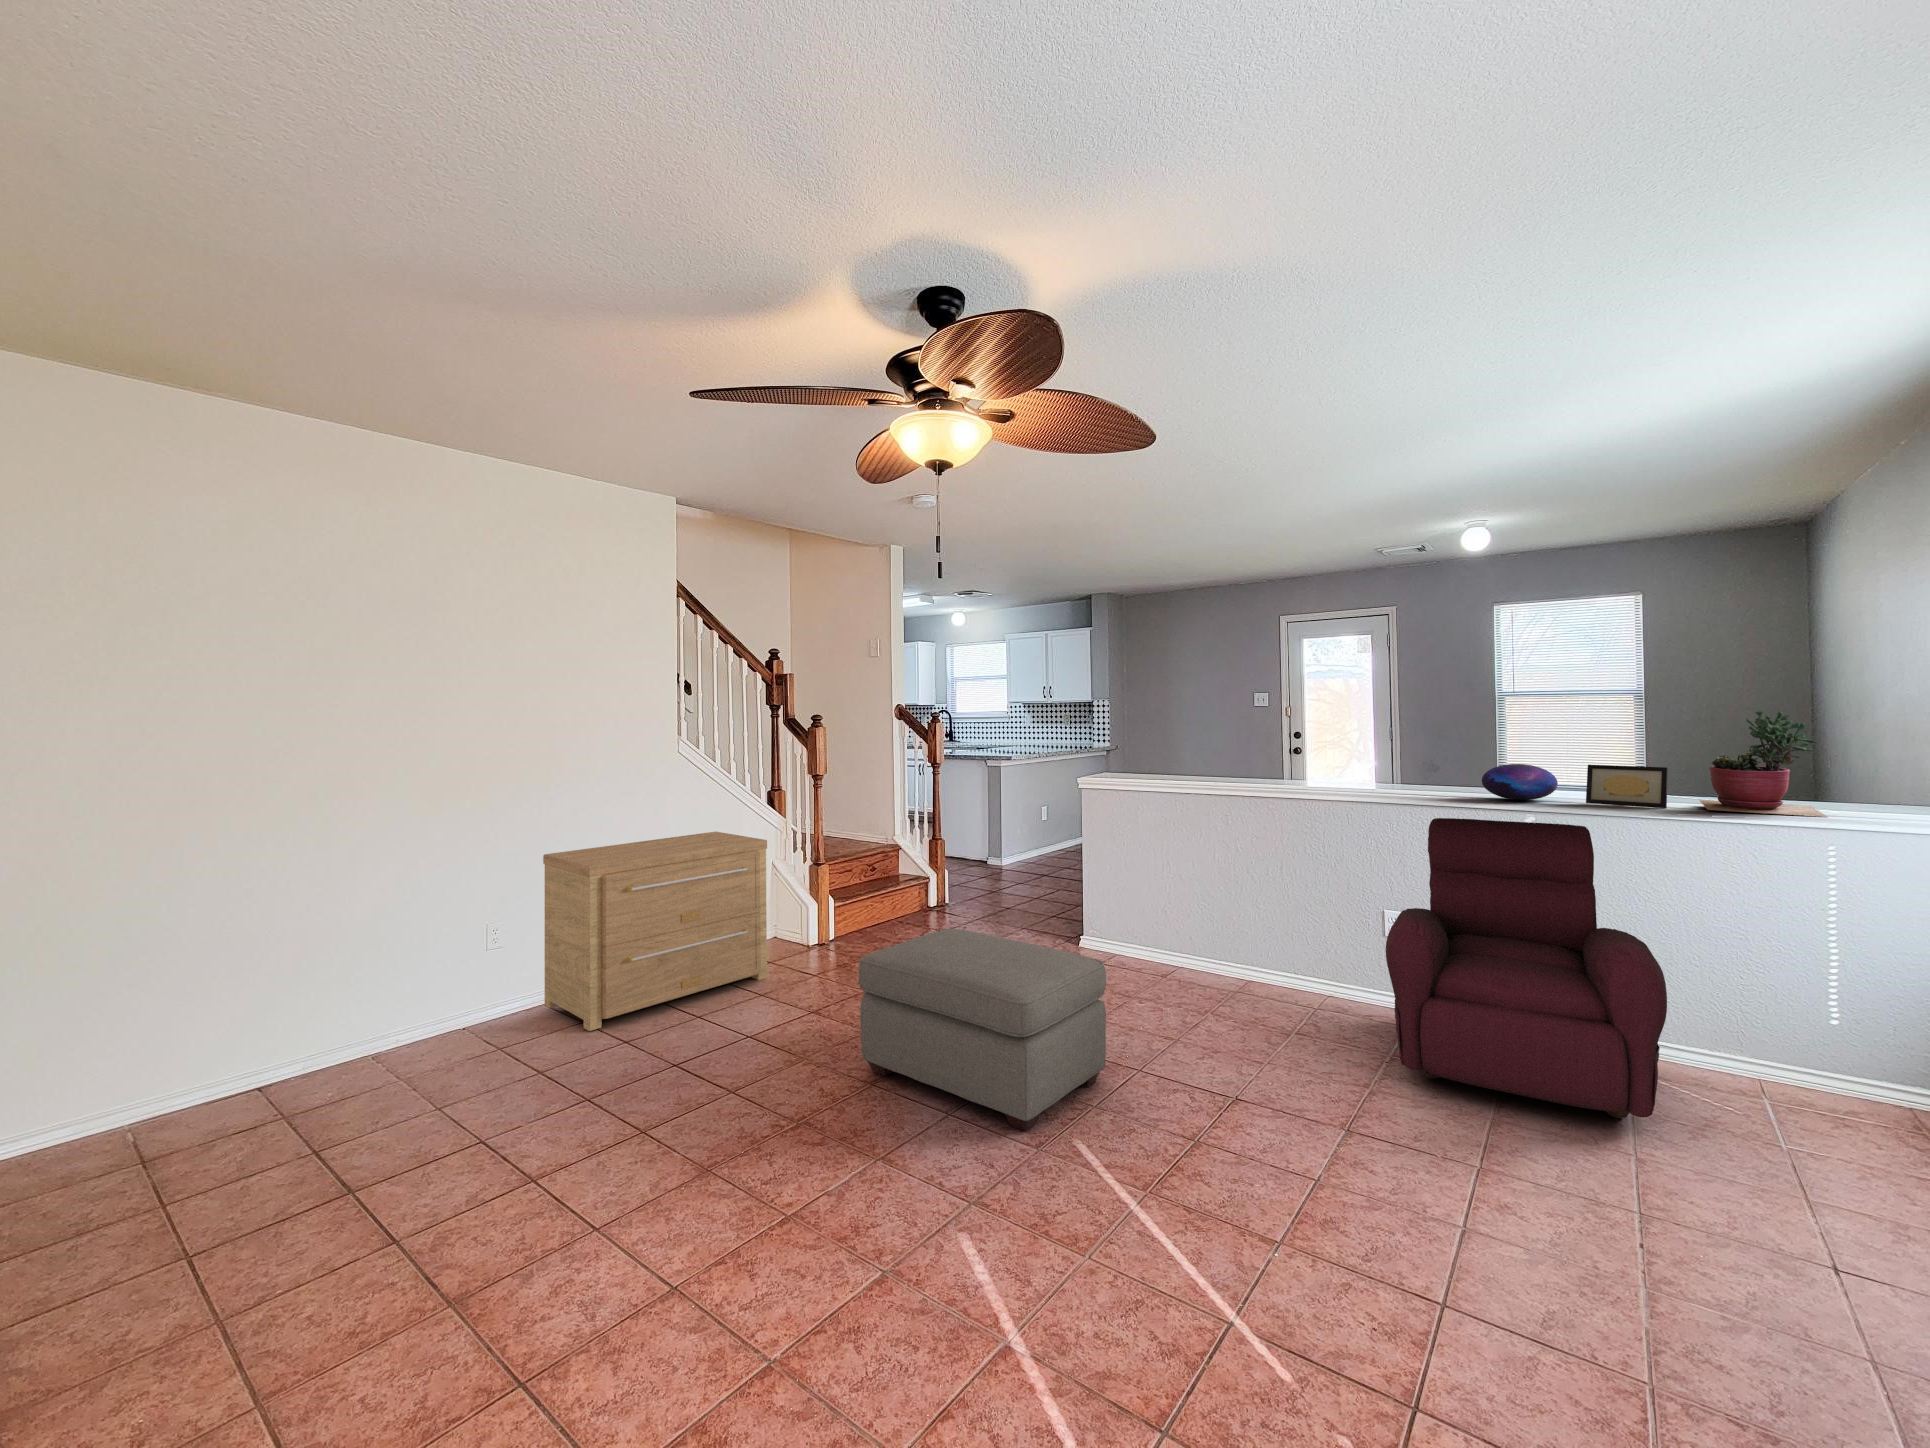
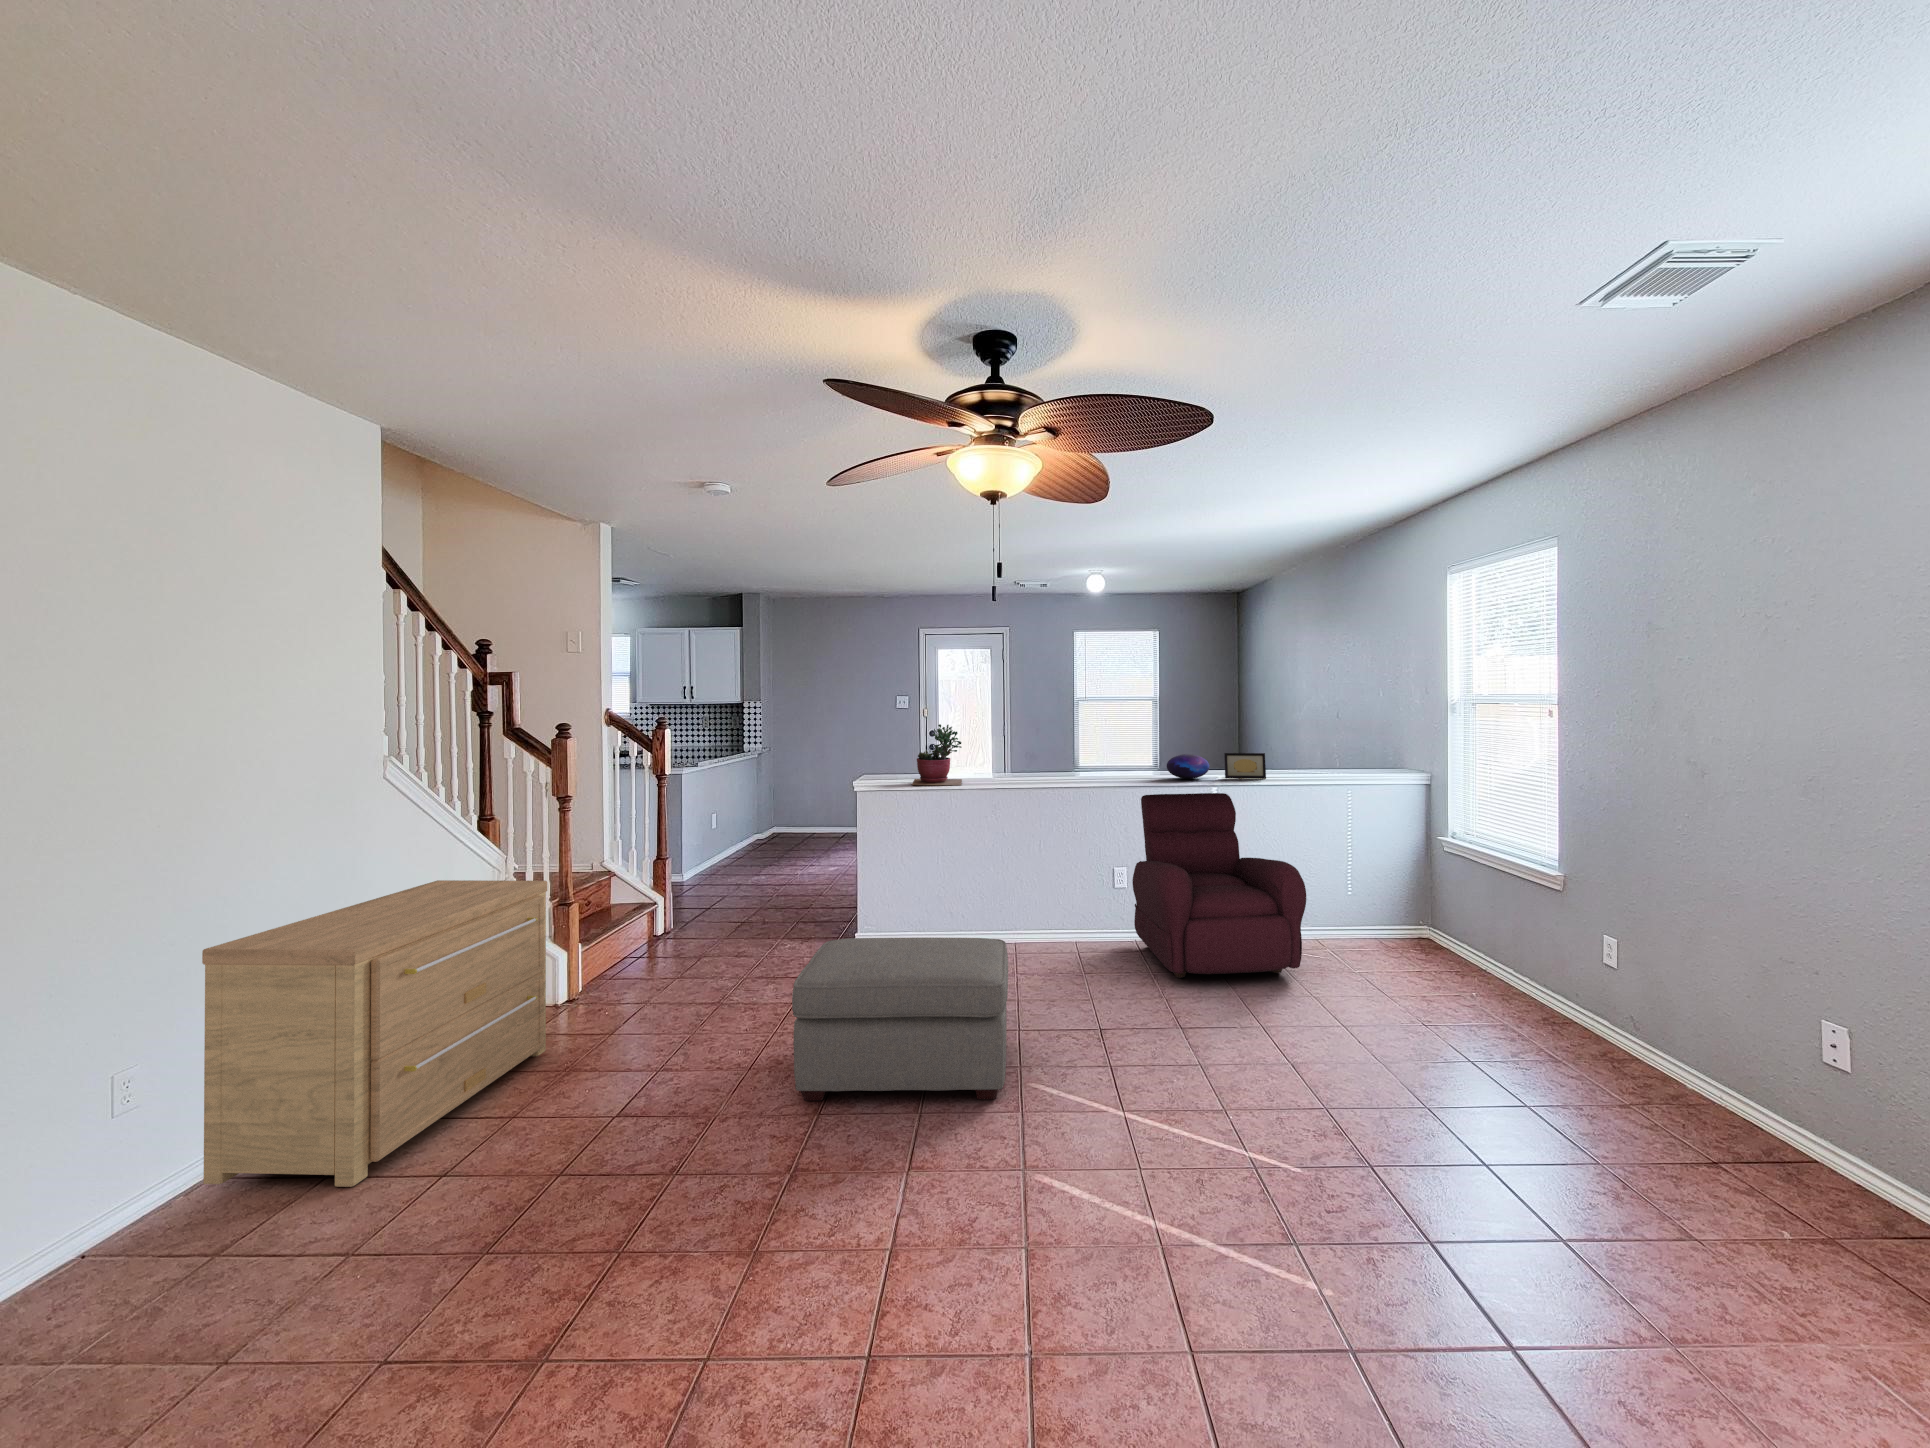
succulent plant: present [1699,711,1827,817] -> present [912,724,962,785]

